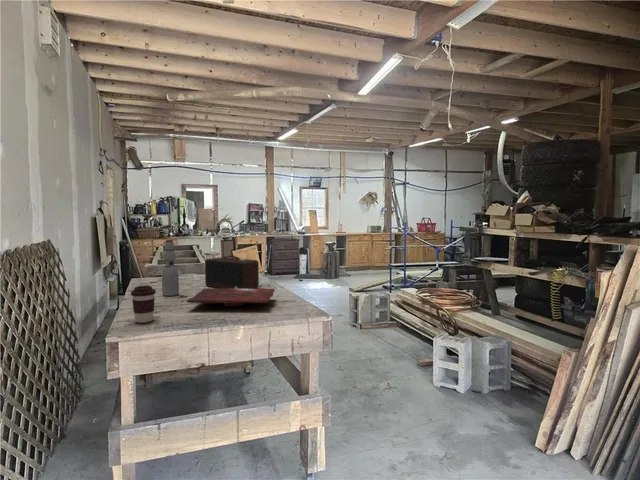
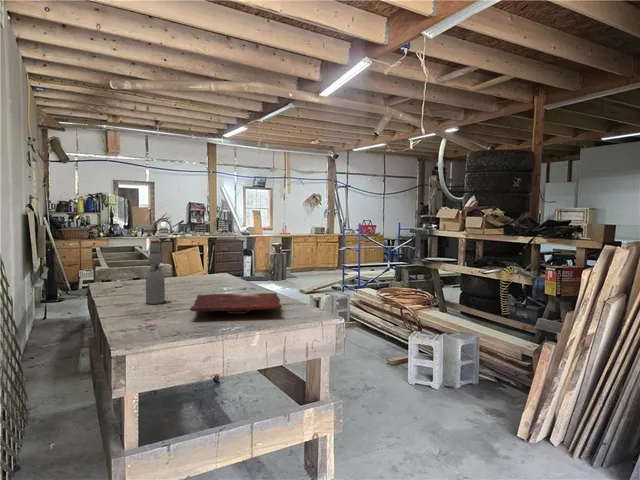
speaker: present [205,256,259,289] -> none [188,258,249,296]
coffee cup: present [131,286,156,323] -> none [133,294,161,337]

